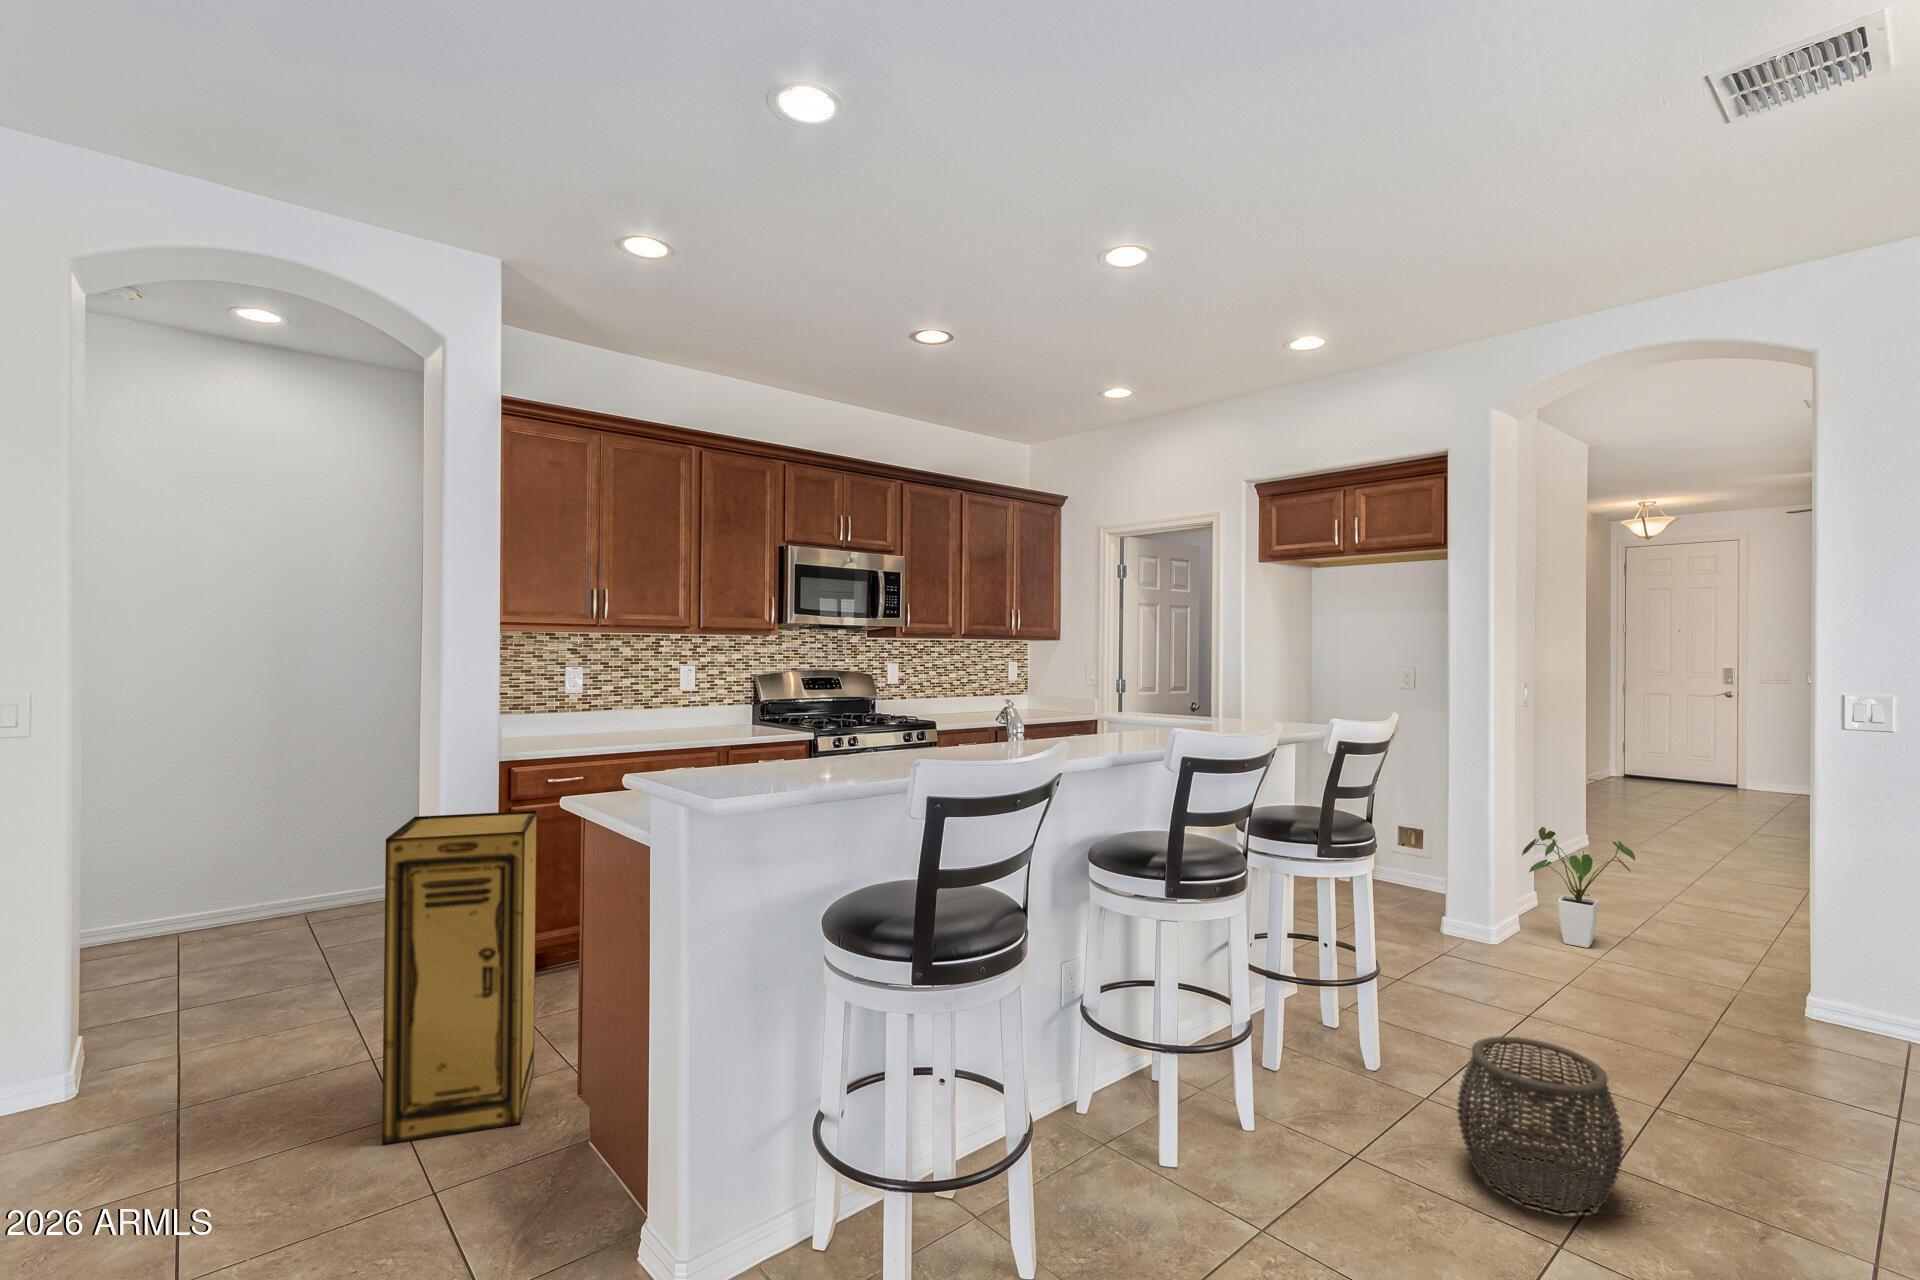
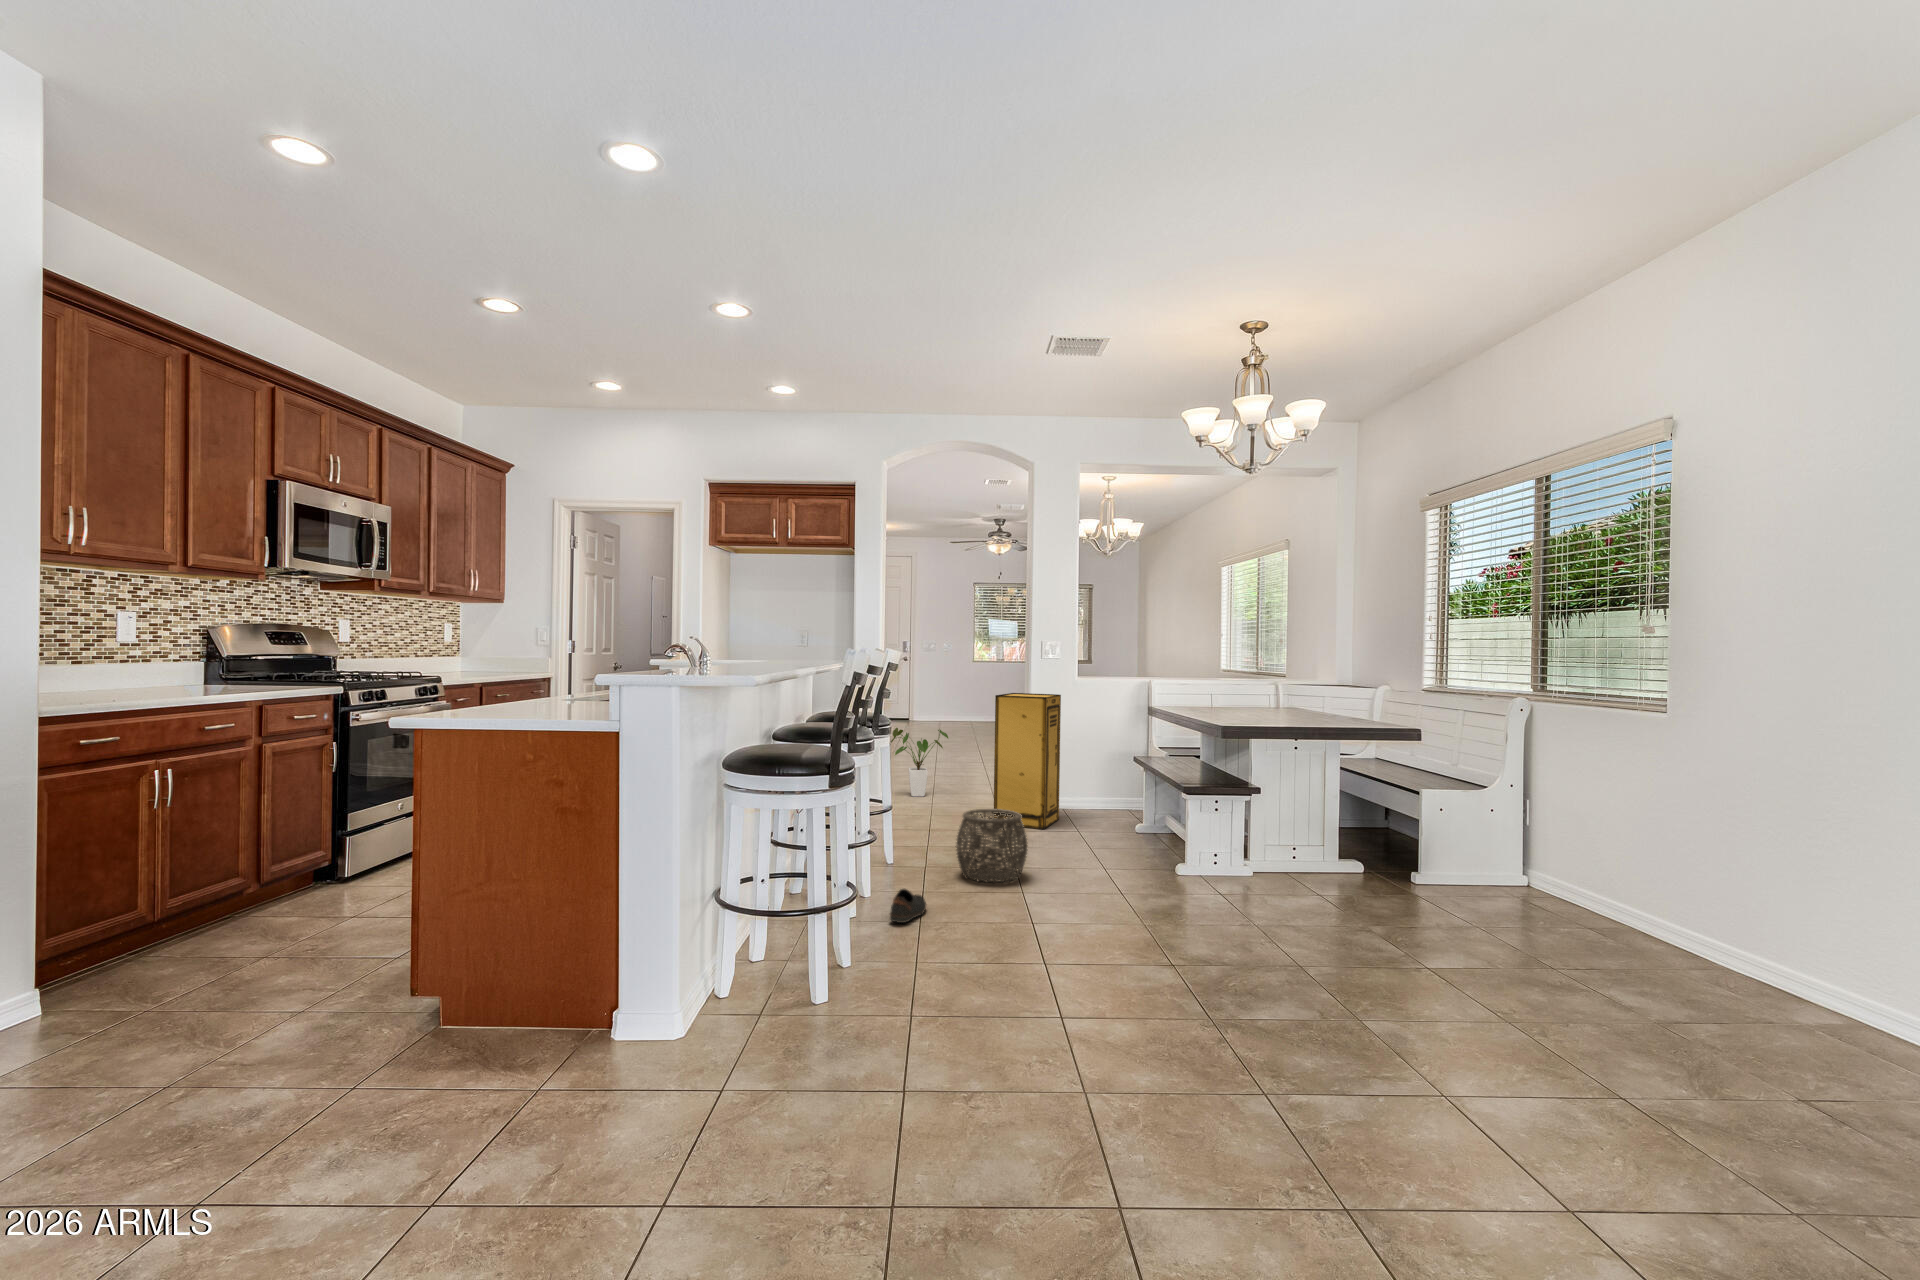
storage cabinet: present [382,811,537,1145] -> present [994,693,1061,829]
shoe: none [1217,1164,1320,1233] -> present [890,889,926,923]

